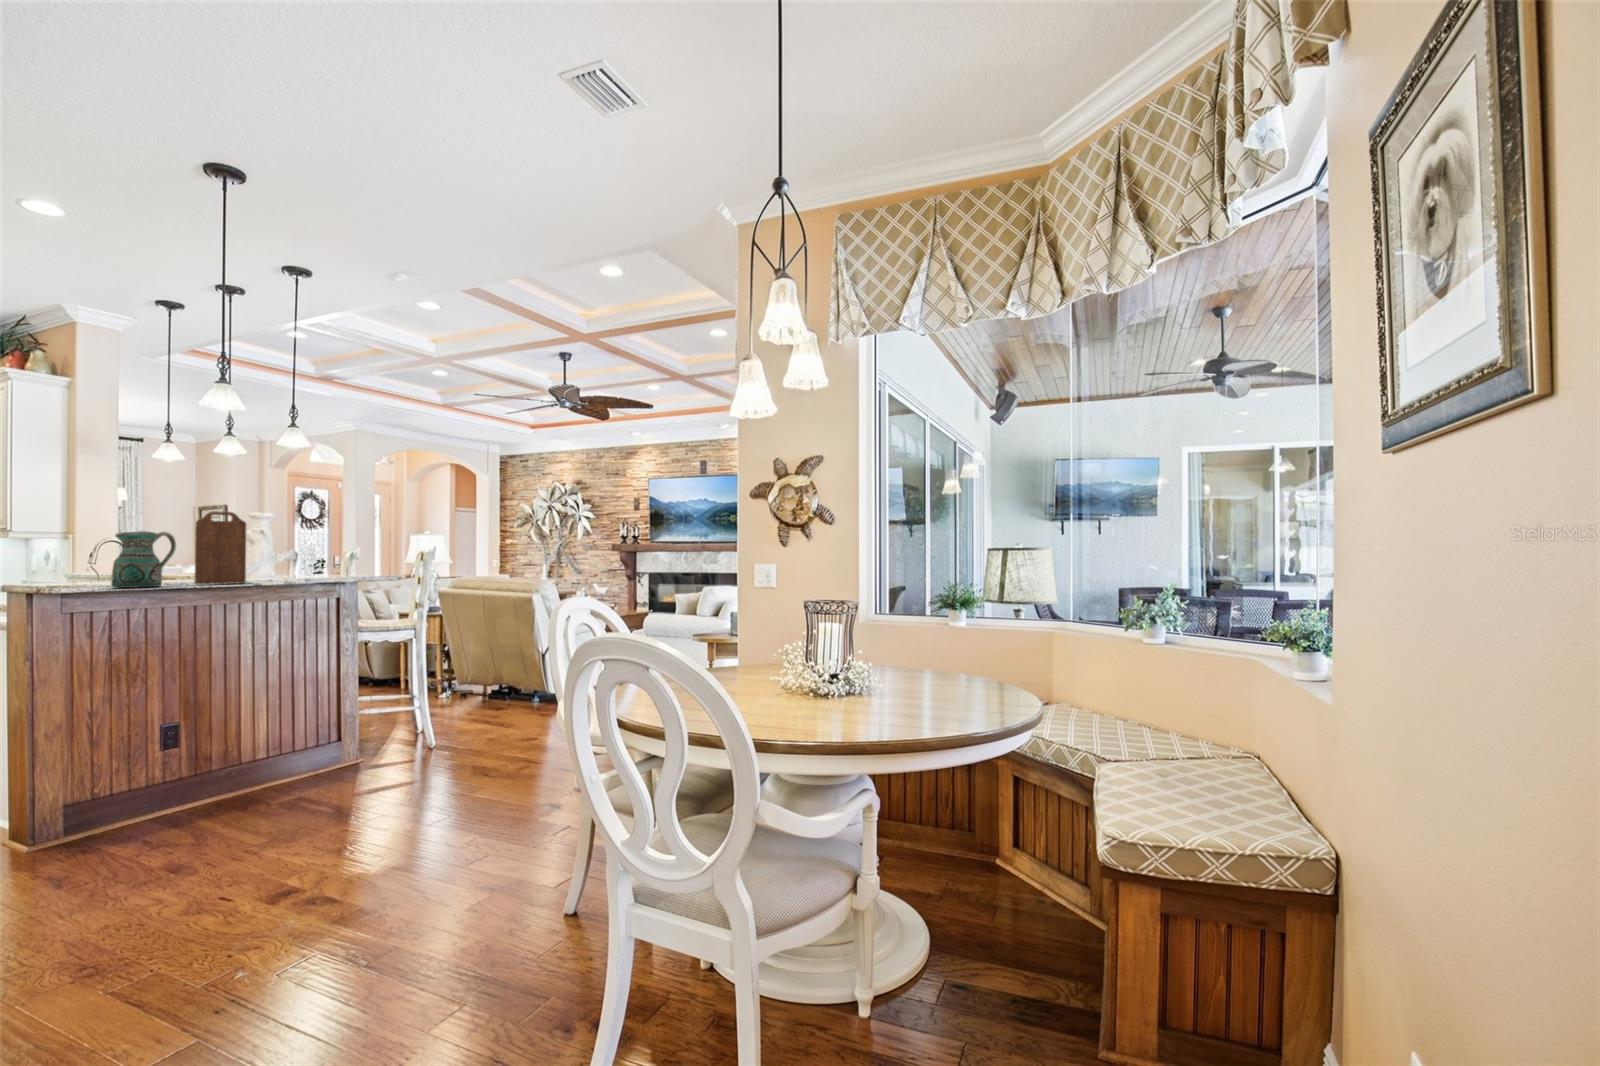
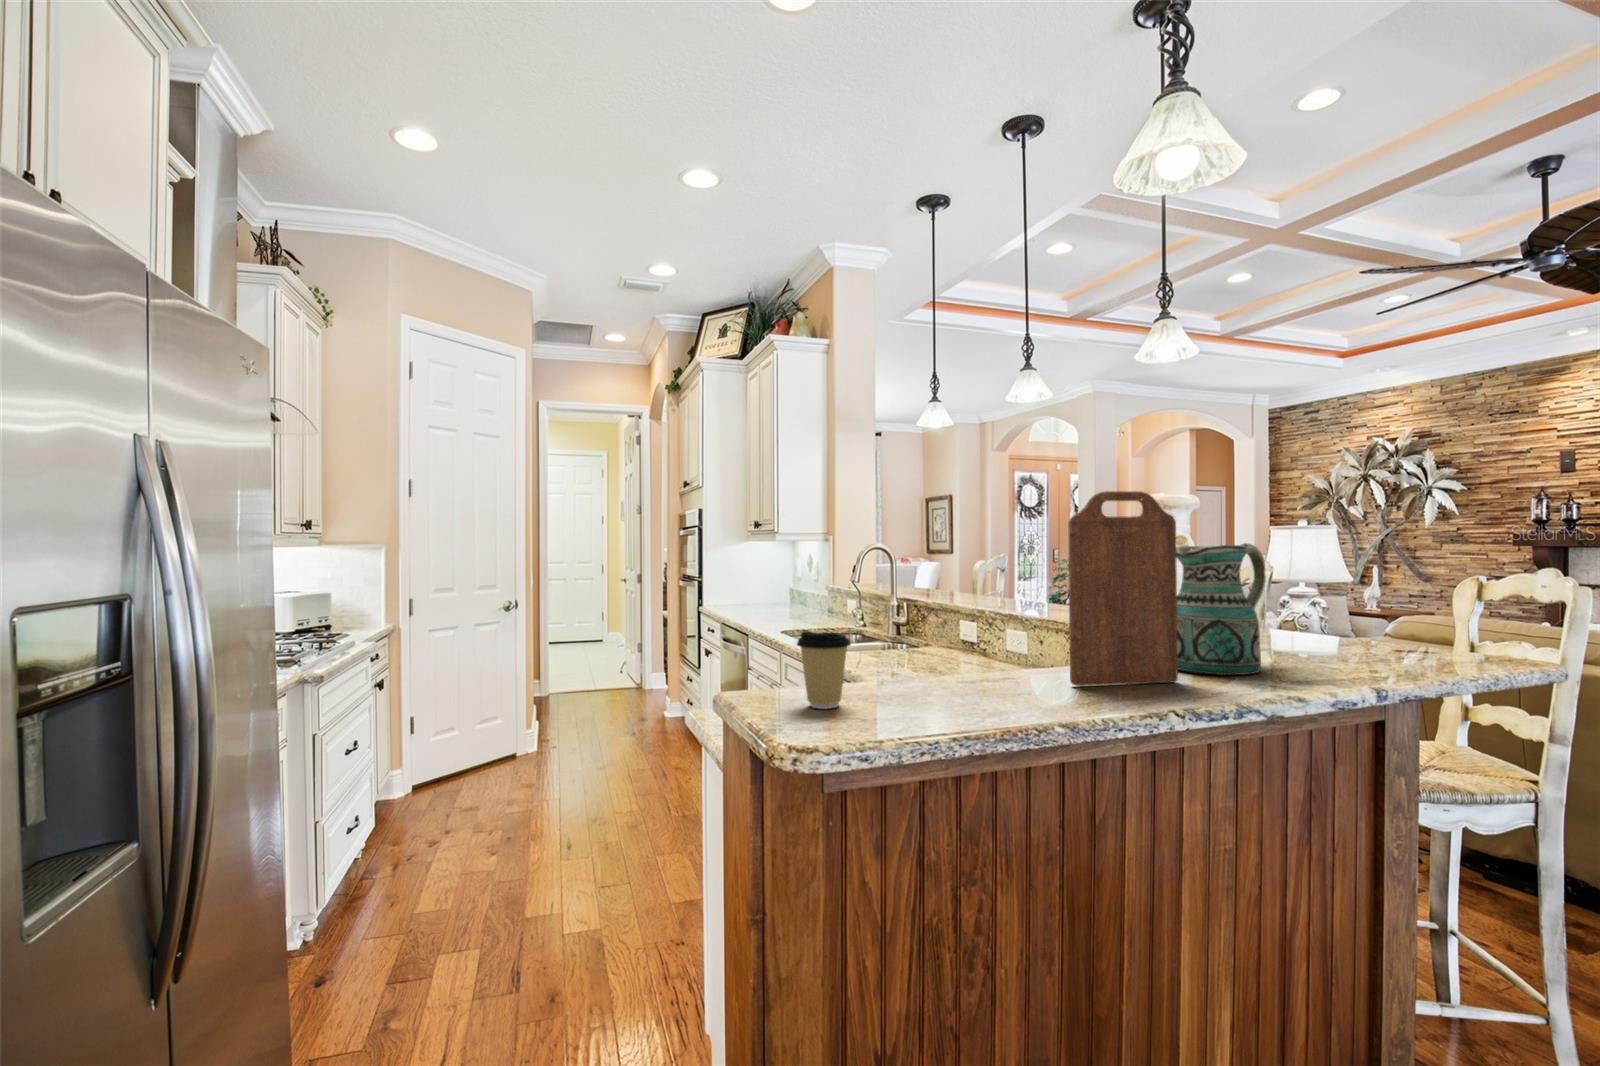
ceramic pitcher: present [111,531,176,588] -> present [1176,543,1266,675]
coffee cup: none [50,561,80,590] -> present [797,631,851,709]

